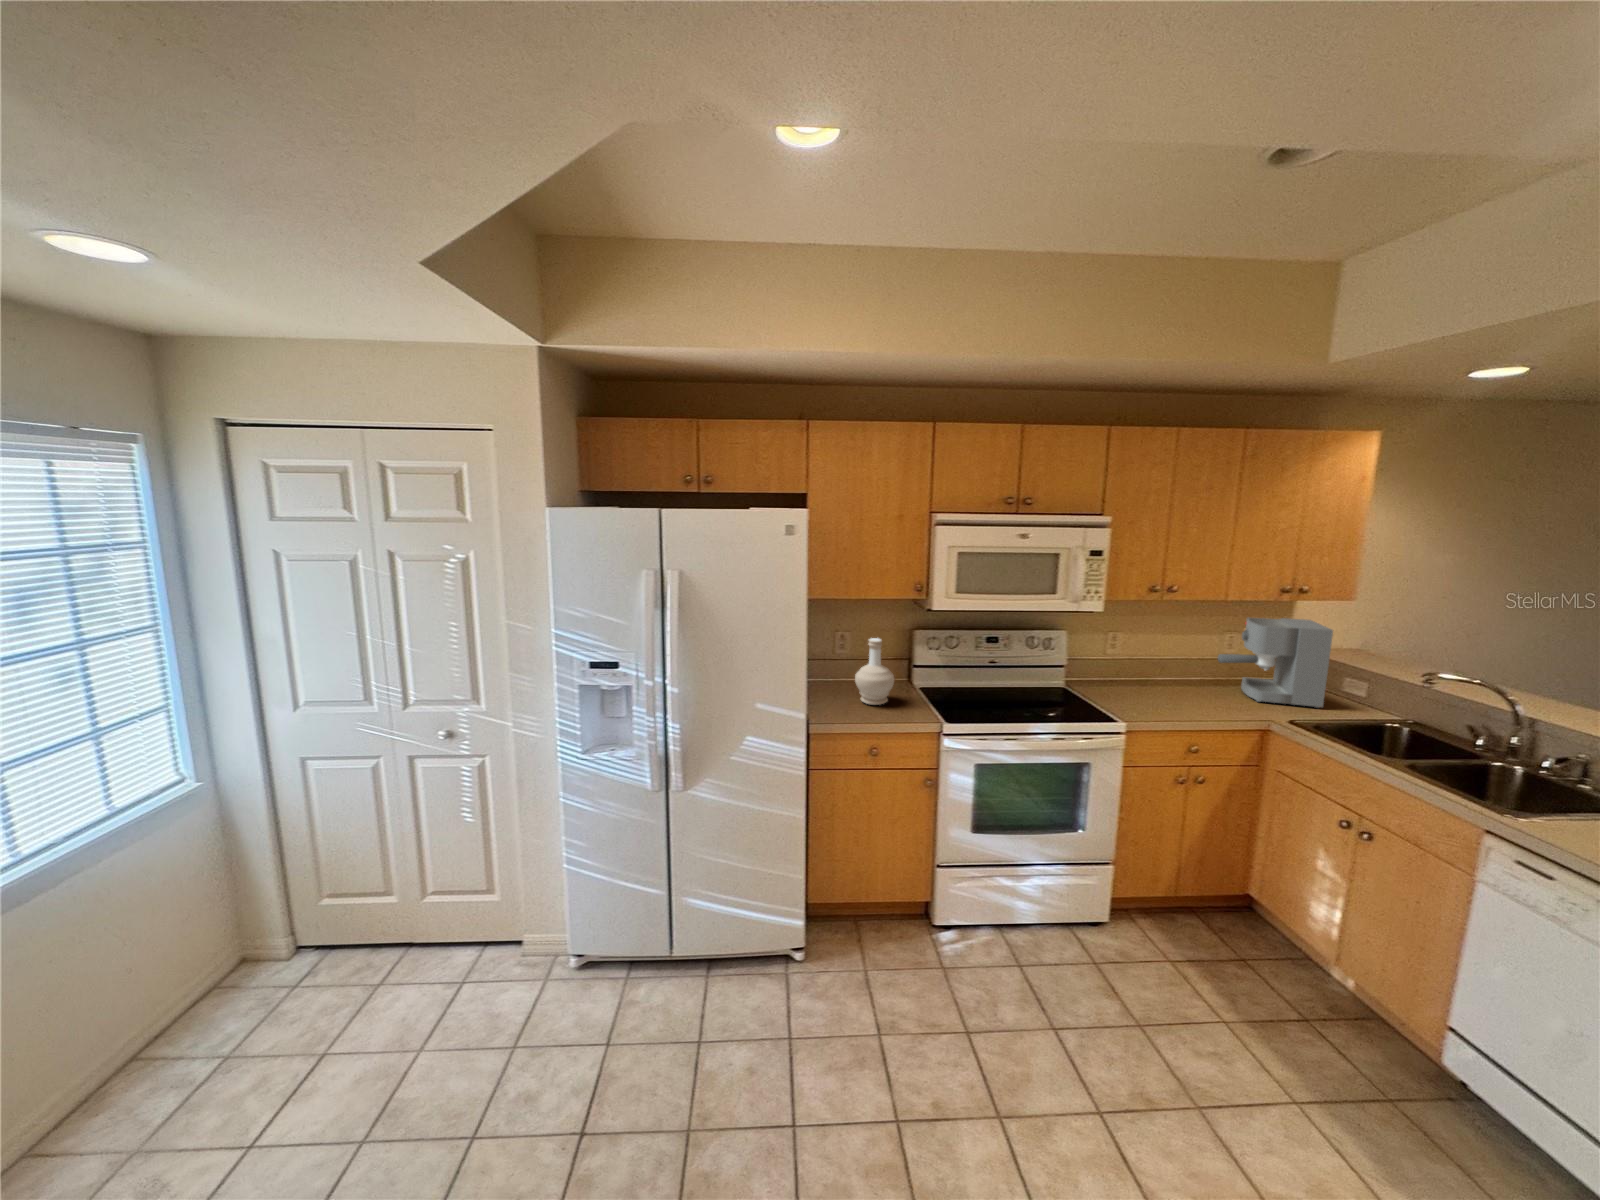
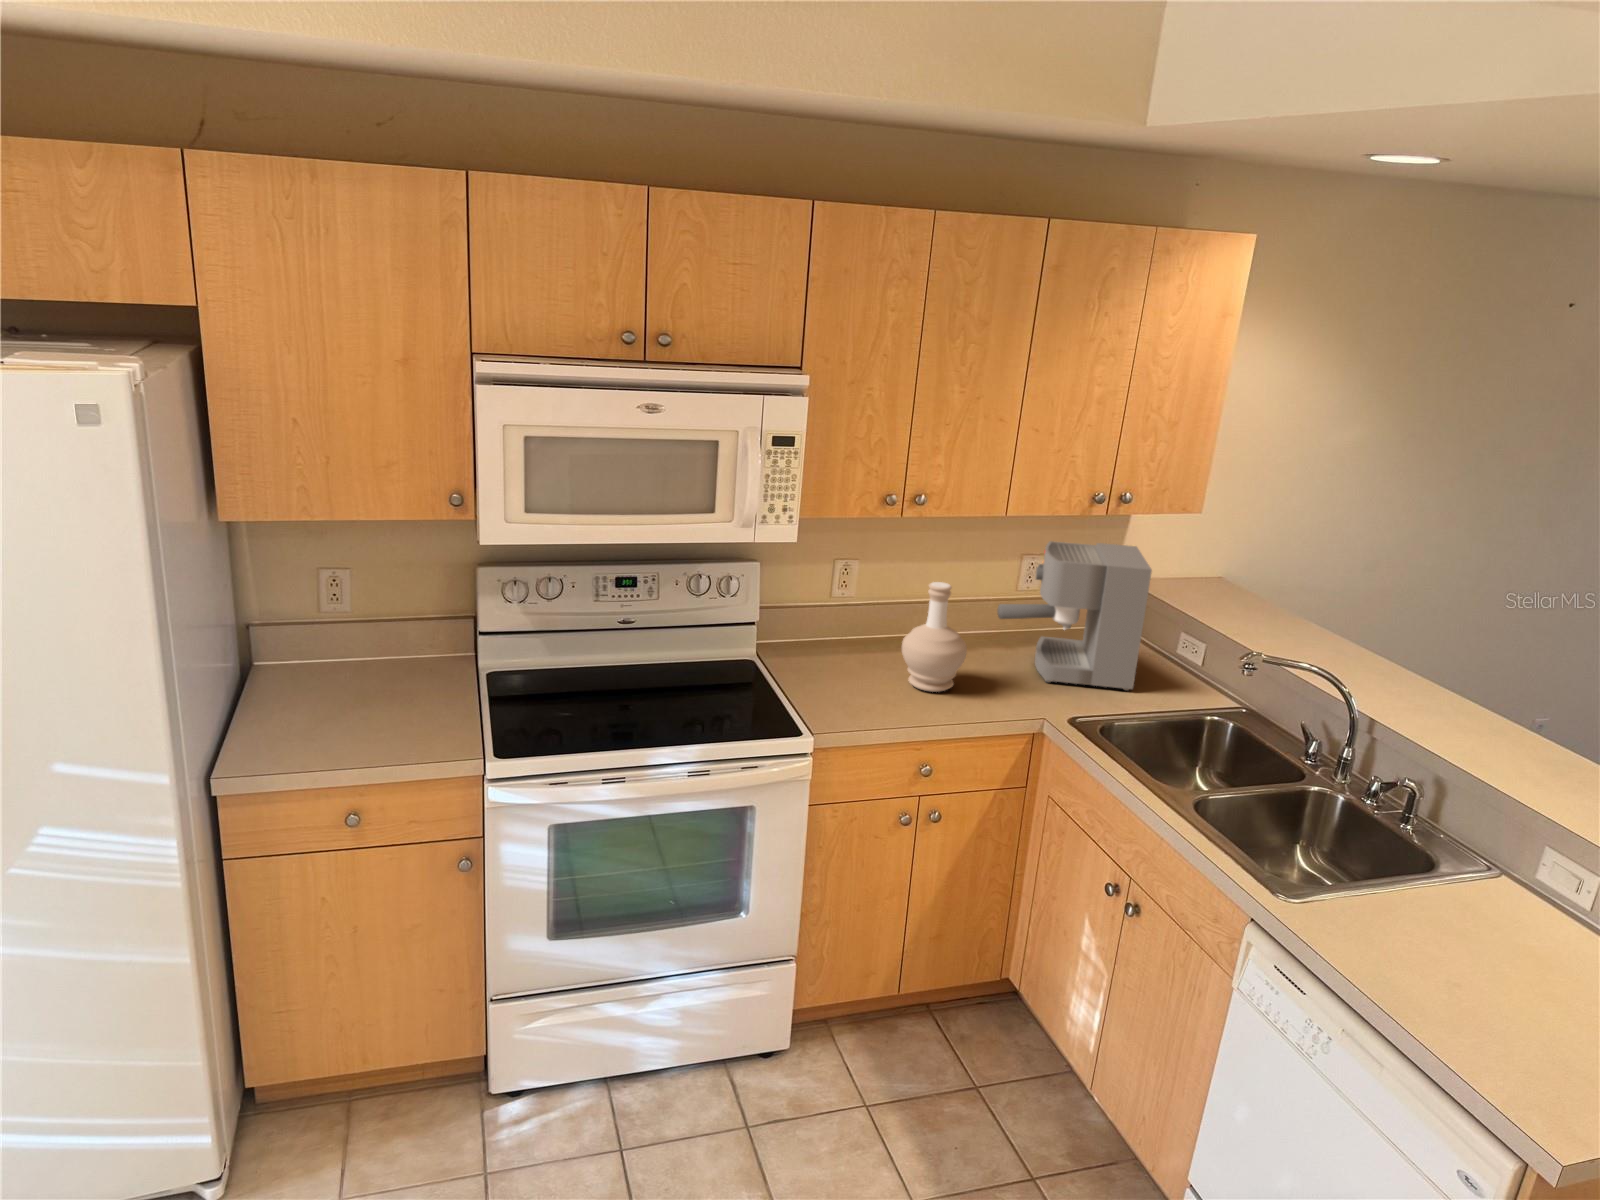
bottle: present [855,638,894,705] -> present [902,582,967,692]

